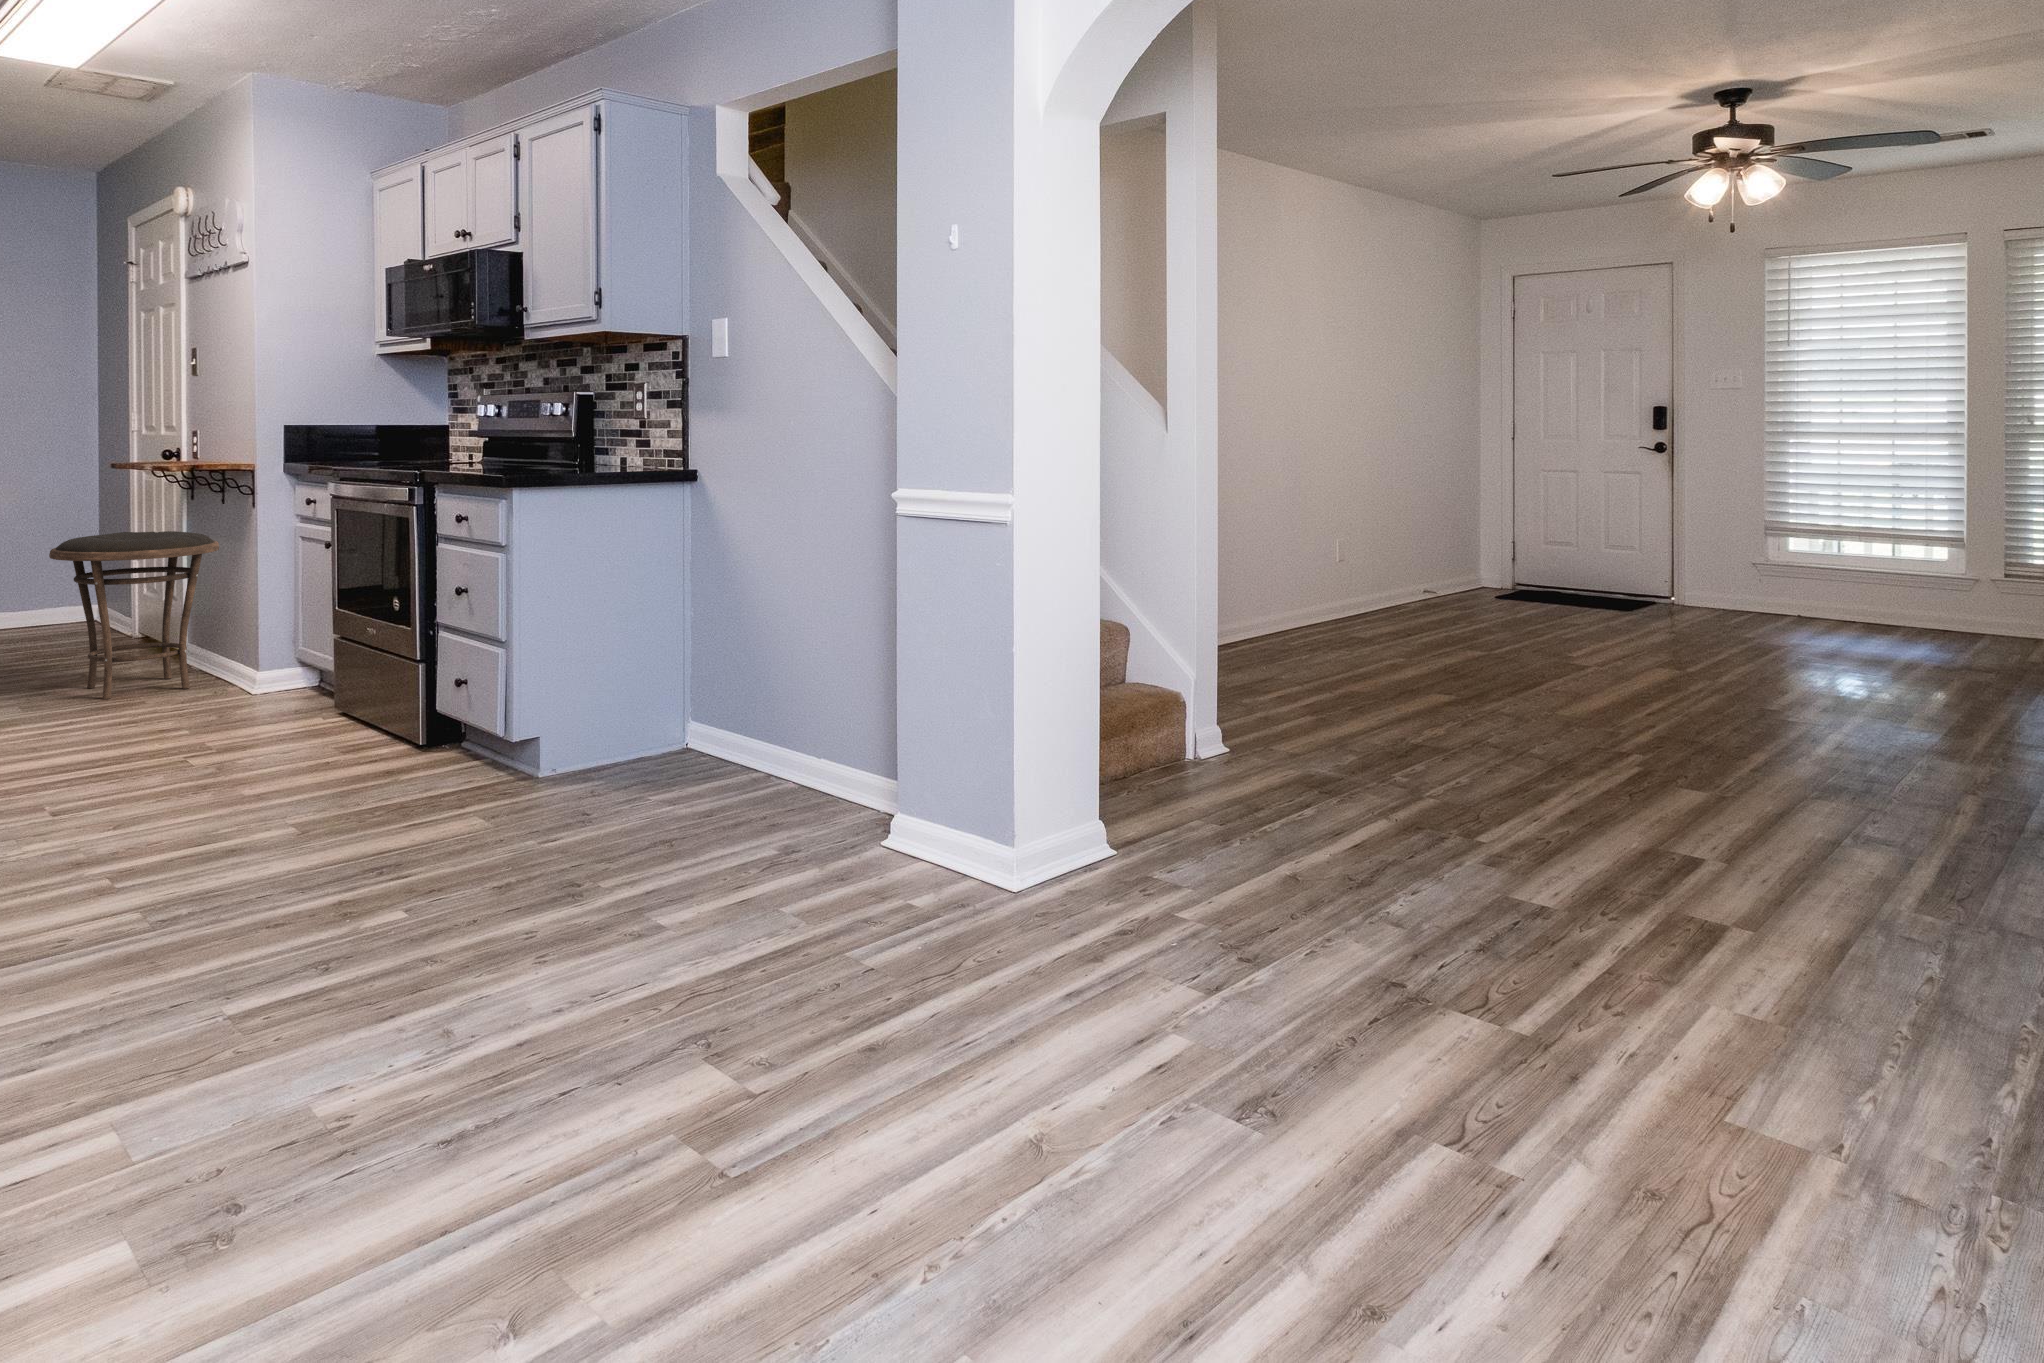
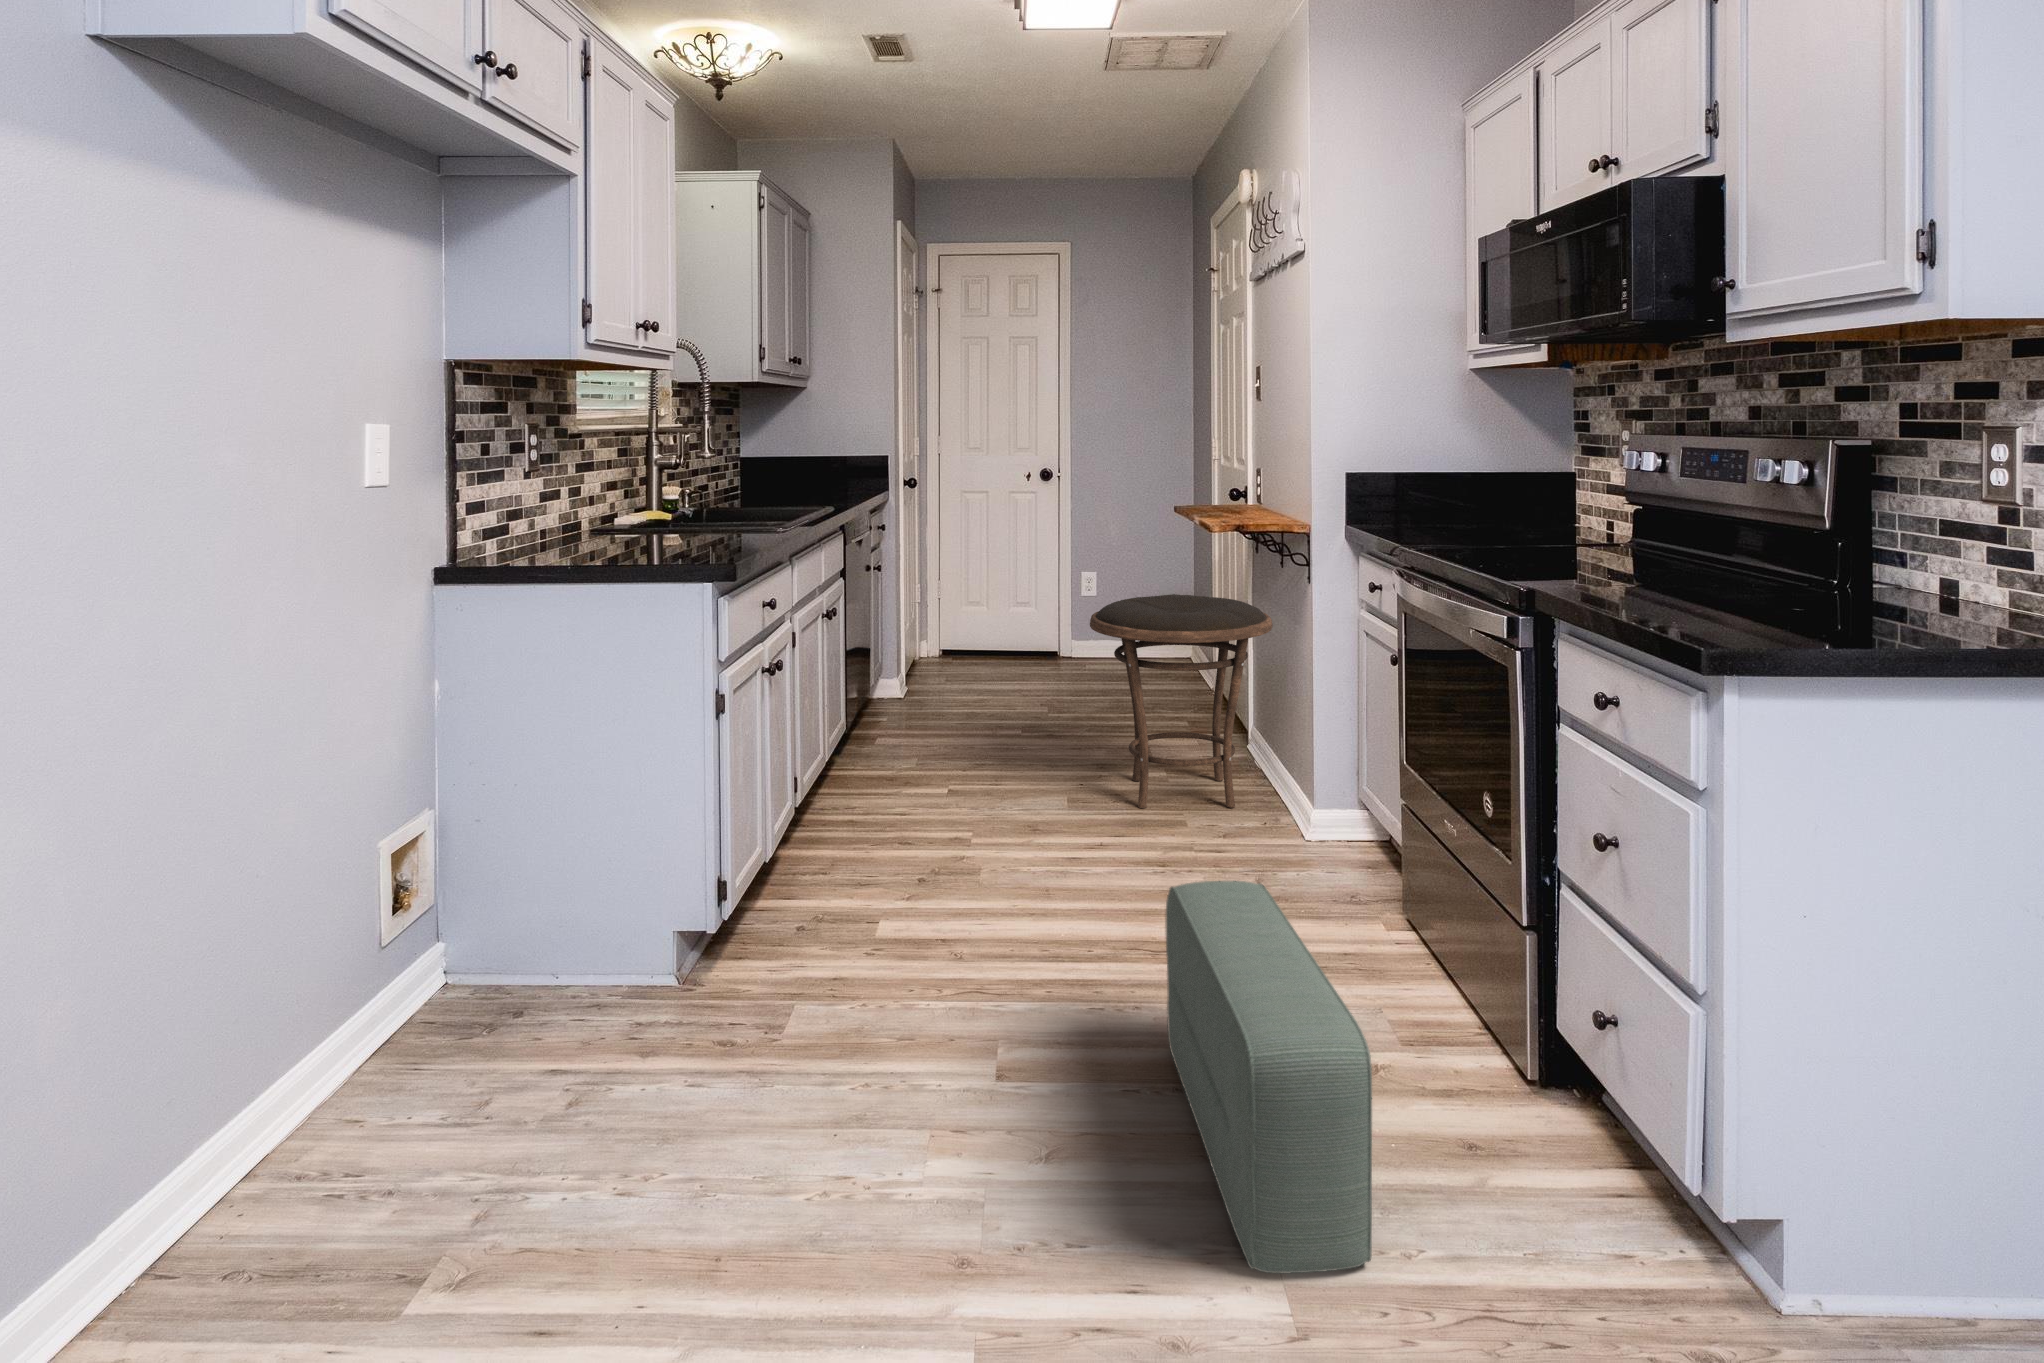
pouf: none [194,661,348,813] -> present [1165,881,1372,1274]

